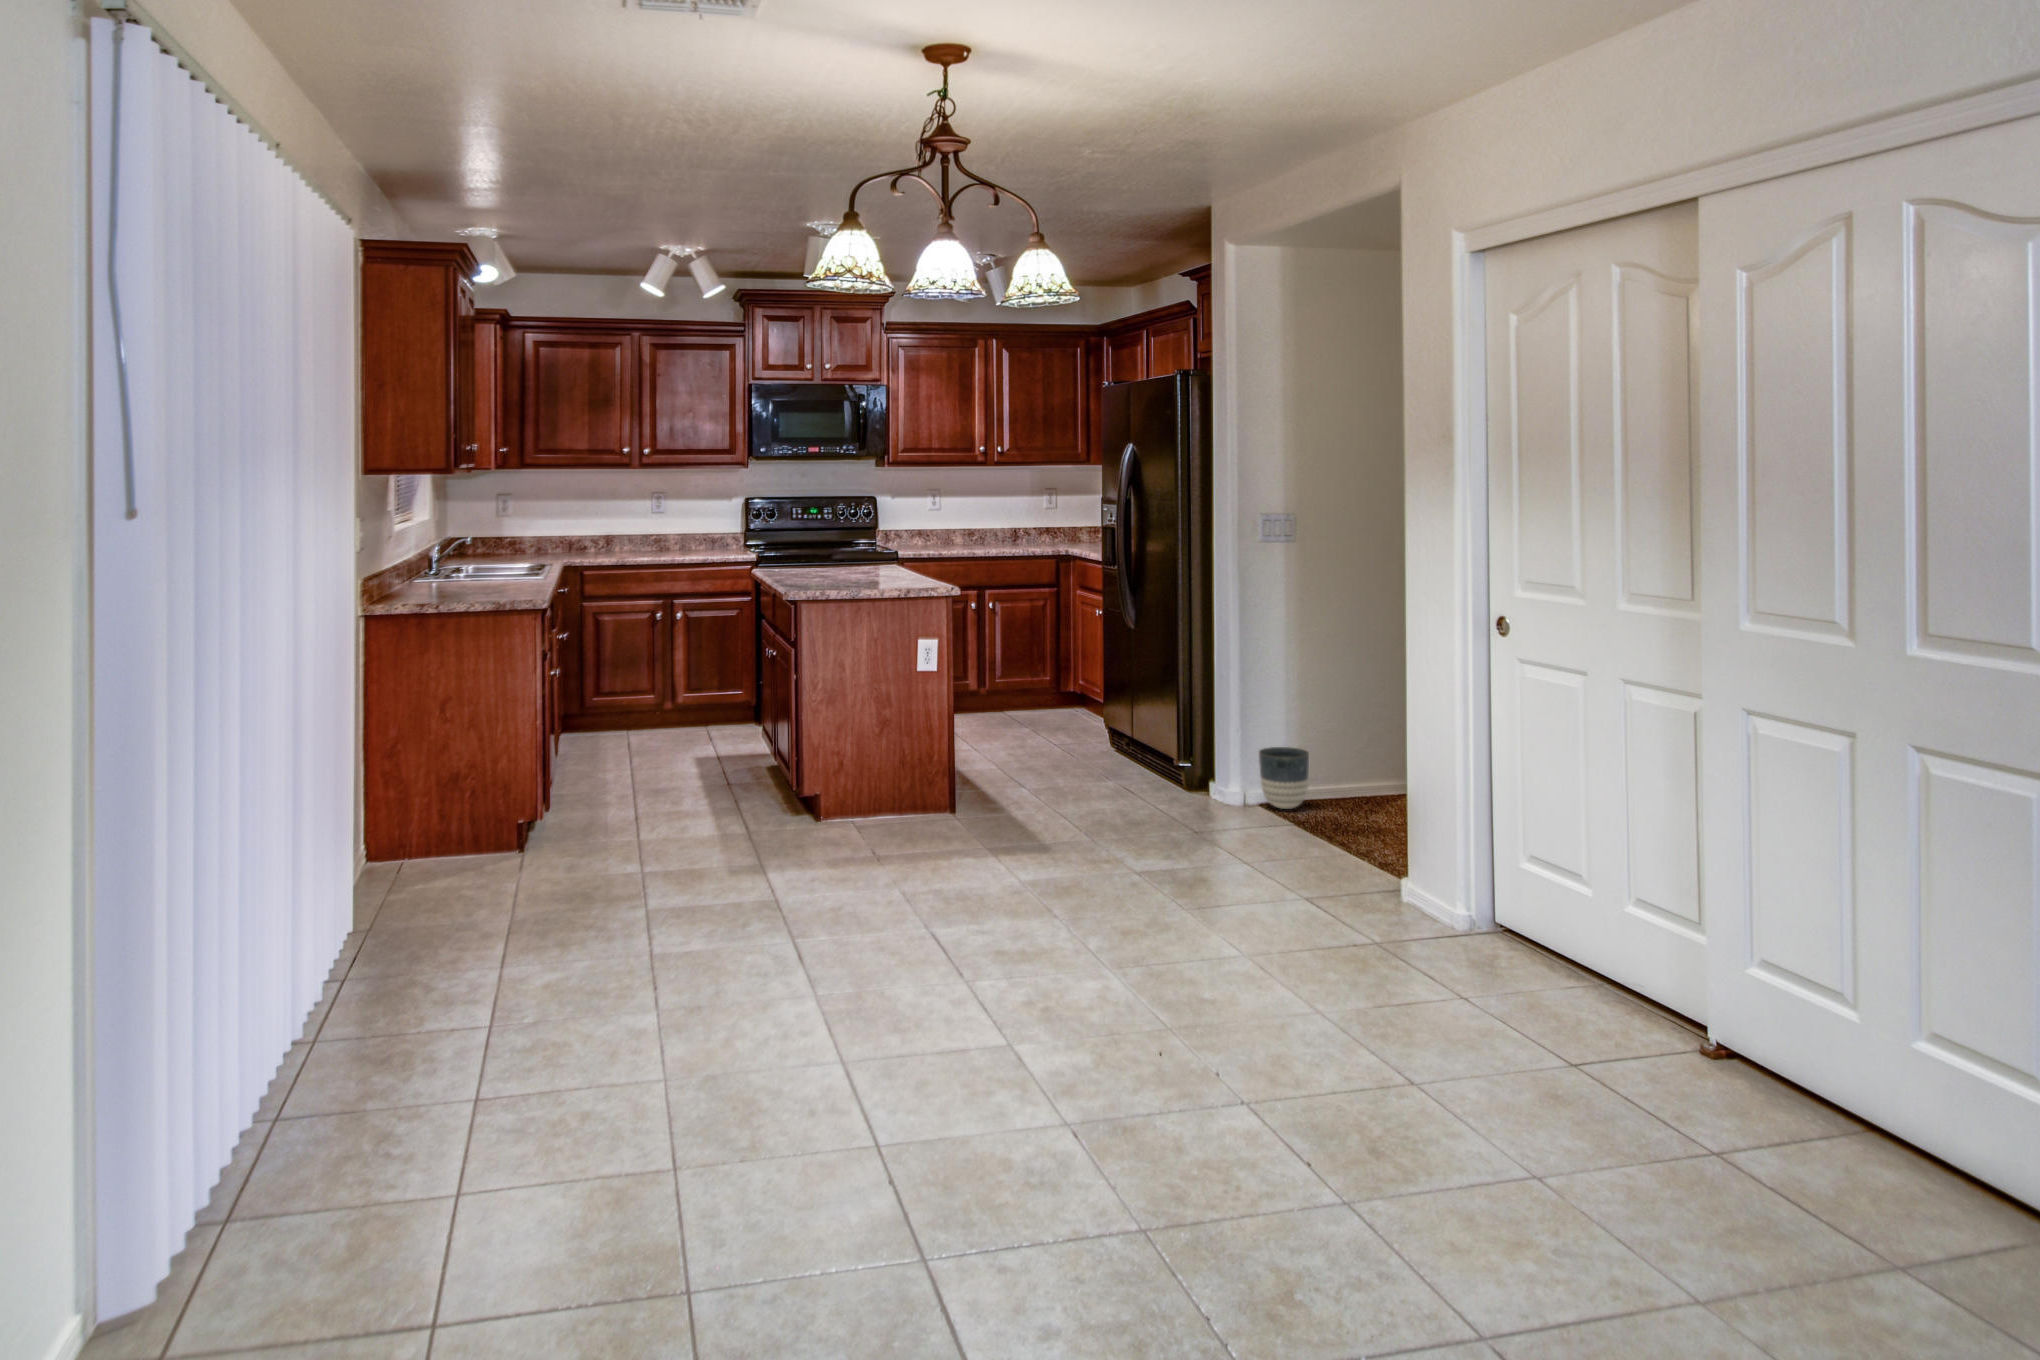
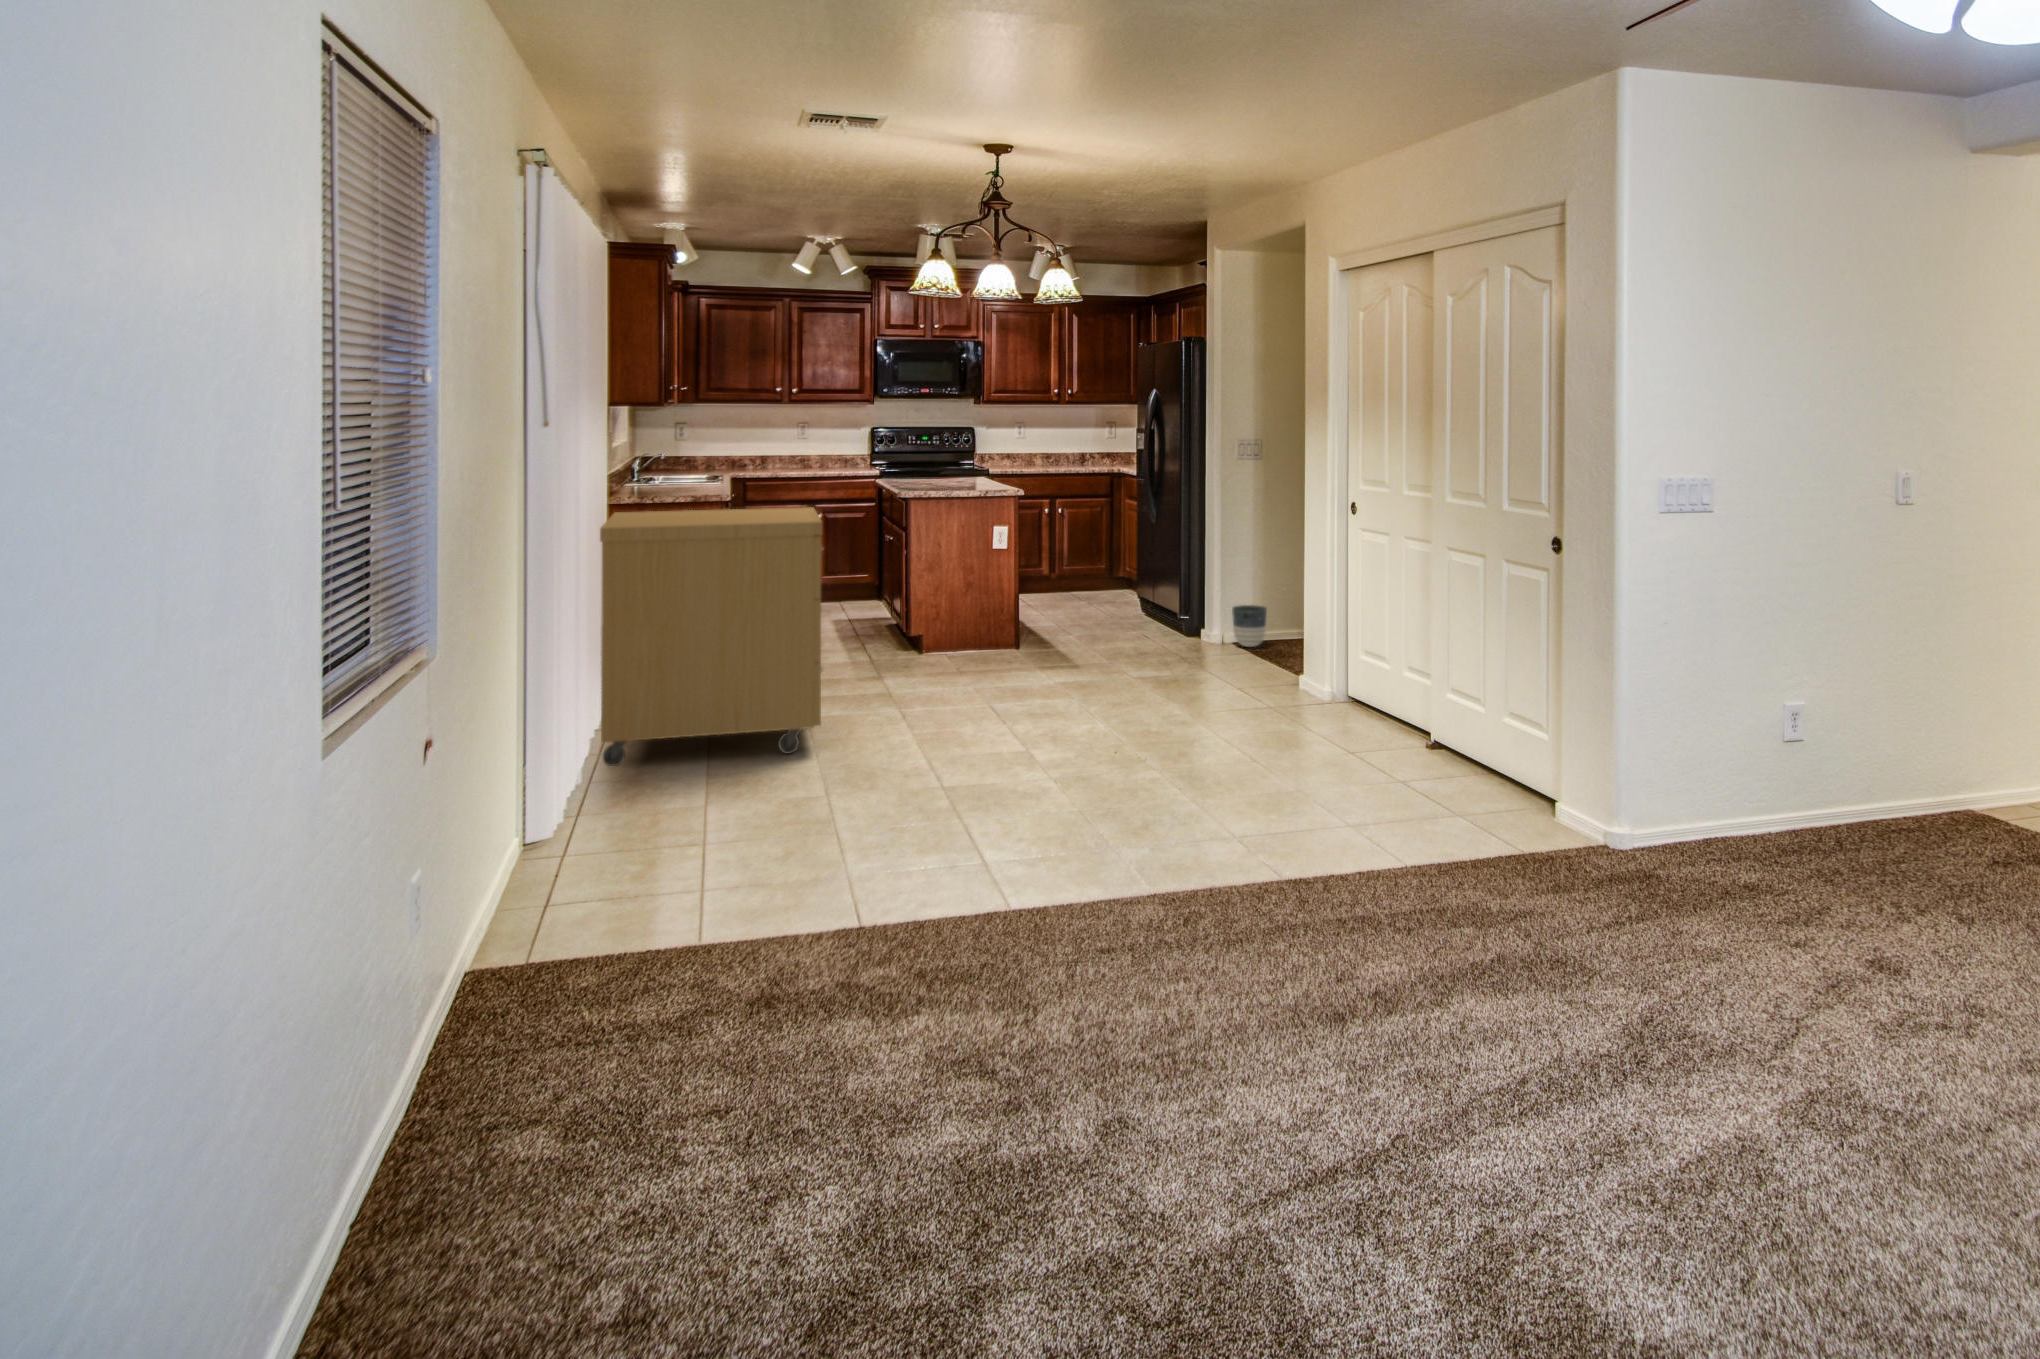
storage cabinet: none [298,628,676,1084] -> present [600,507,824,766]

